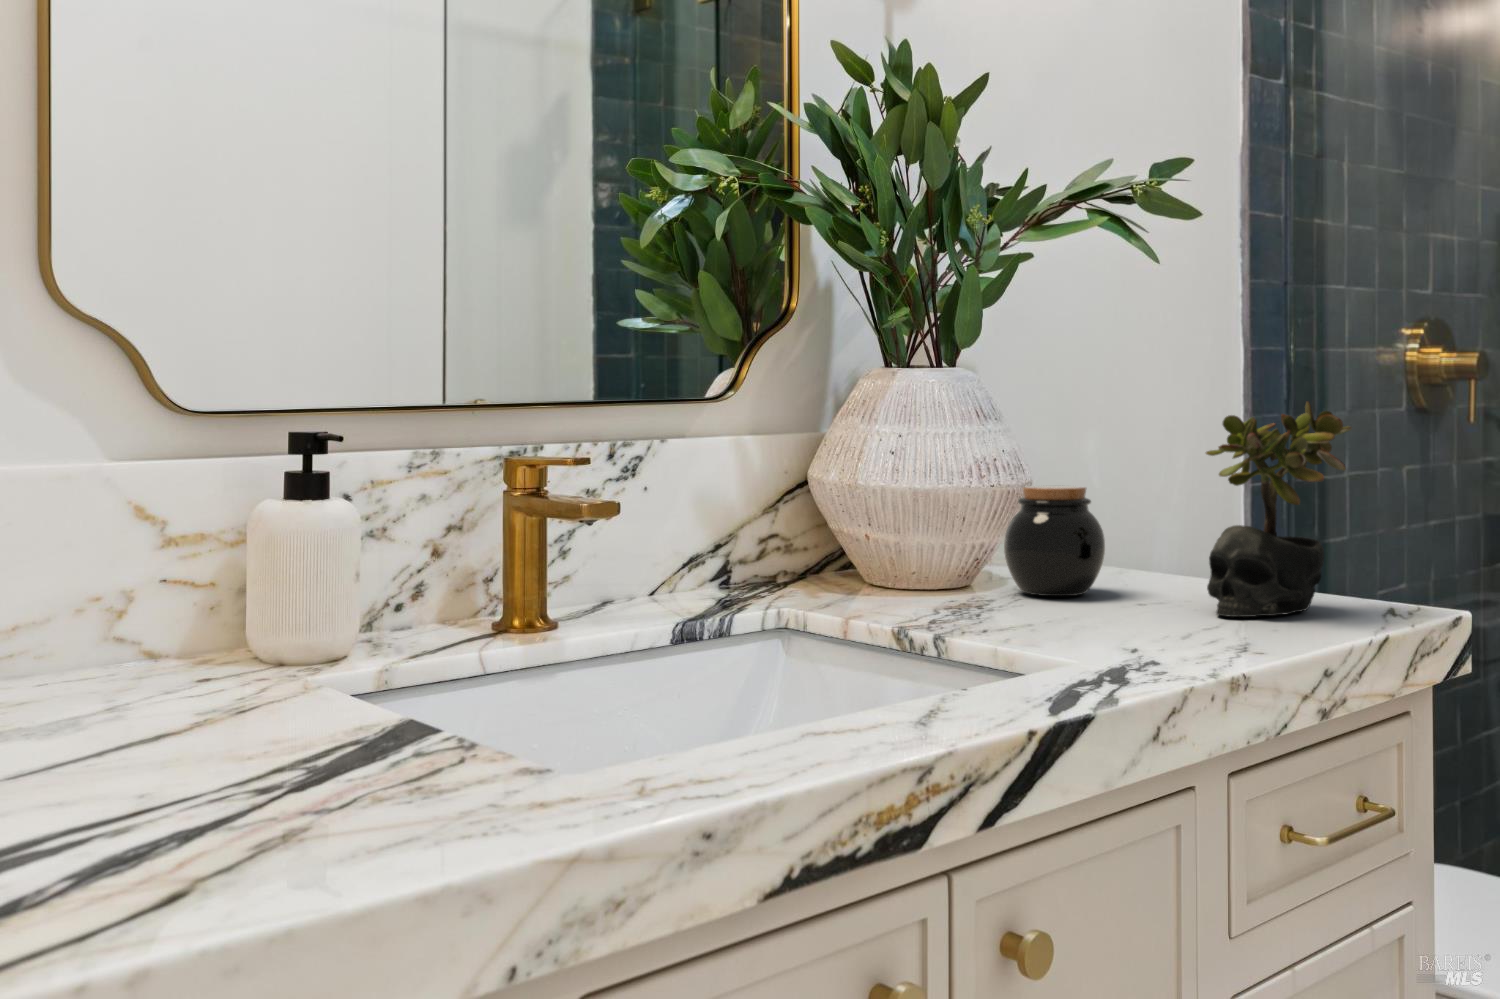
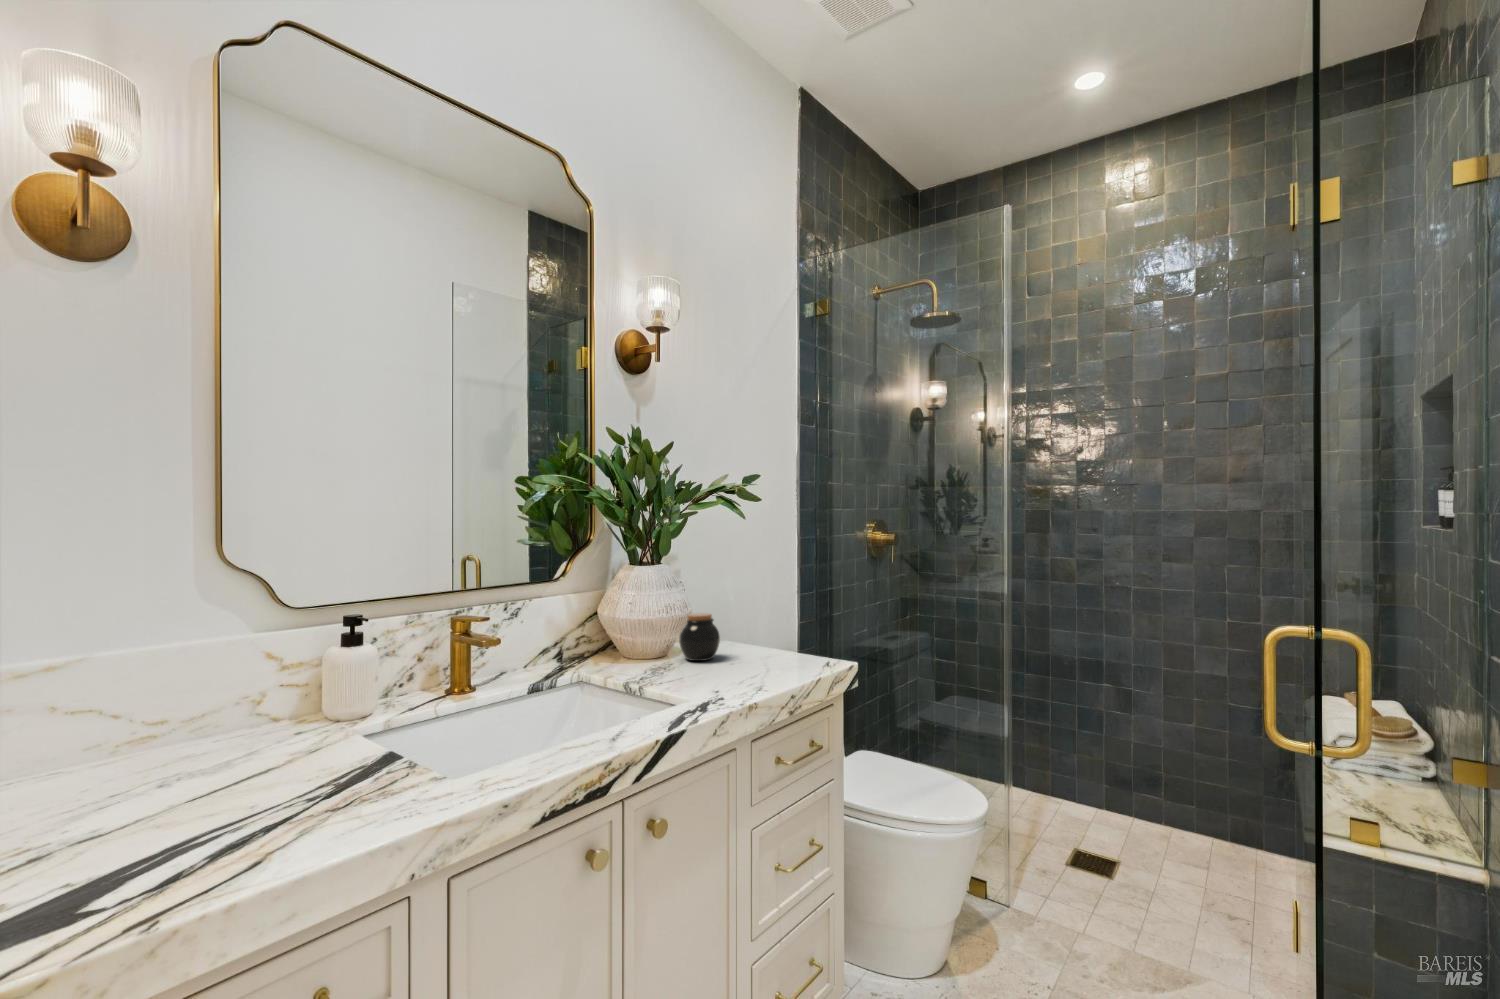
succulent plant: present [1206,402,1352,617] -> none [755,581,809,670]

